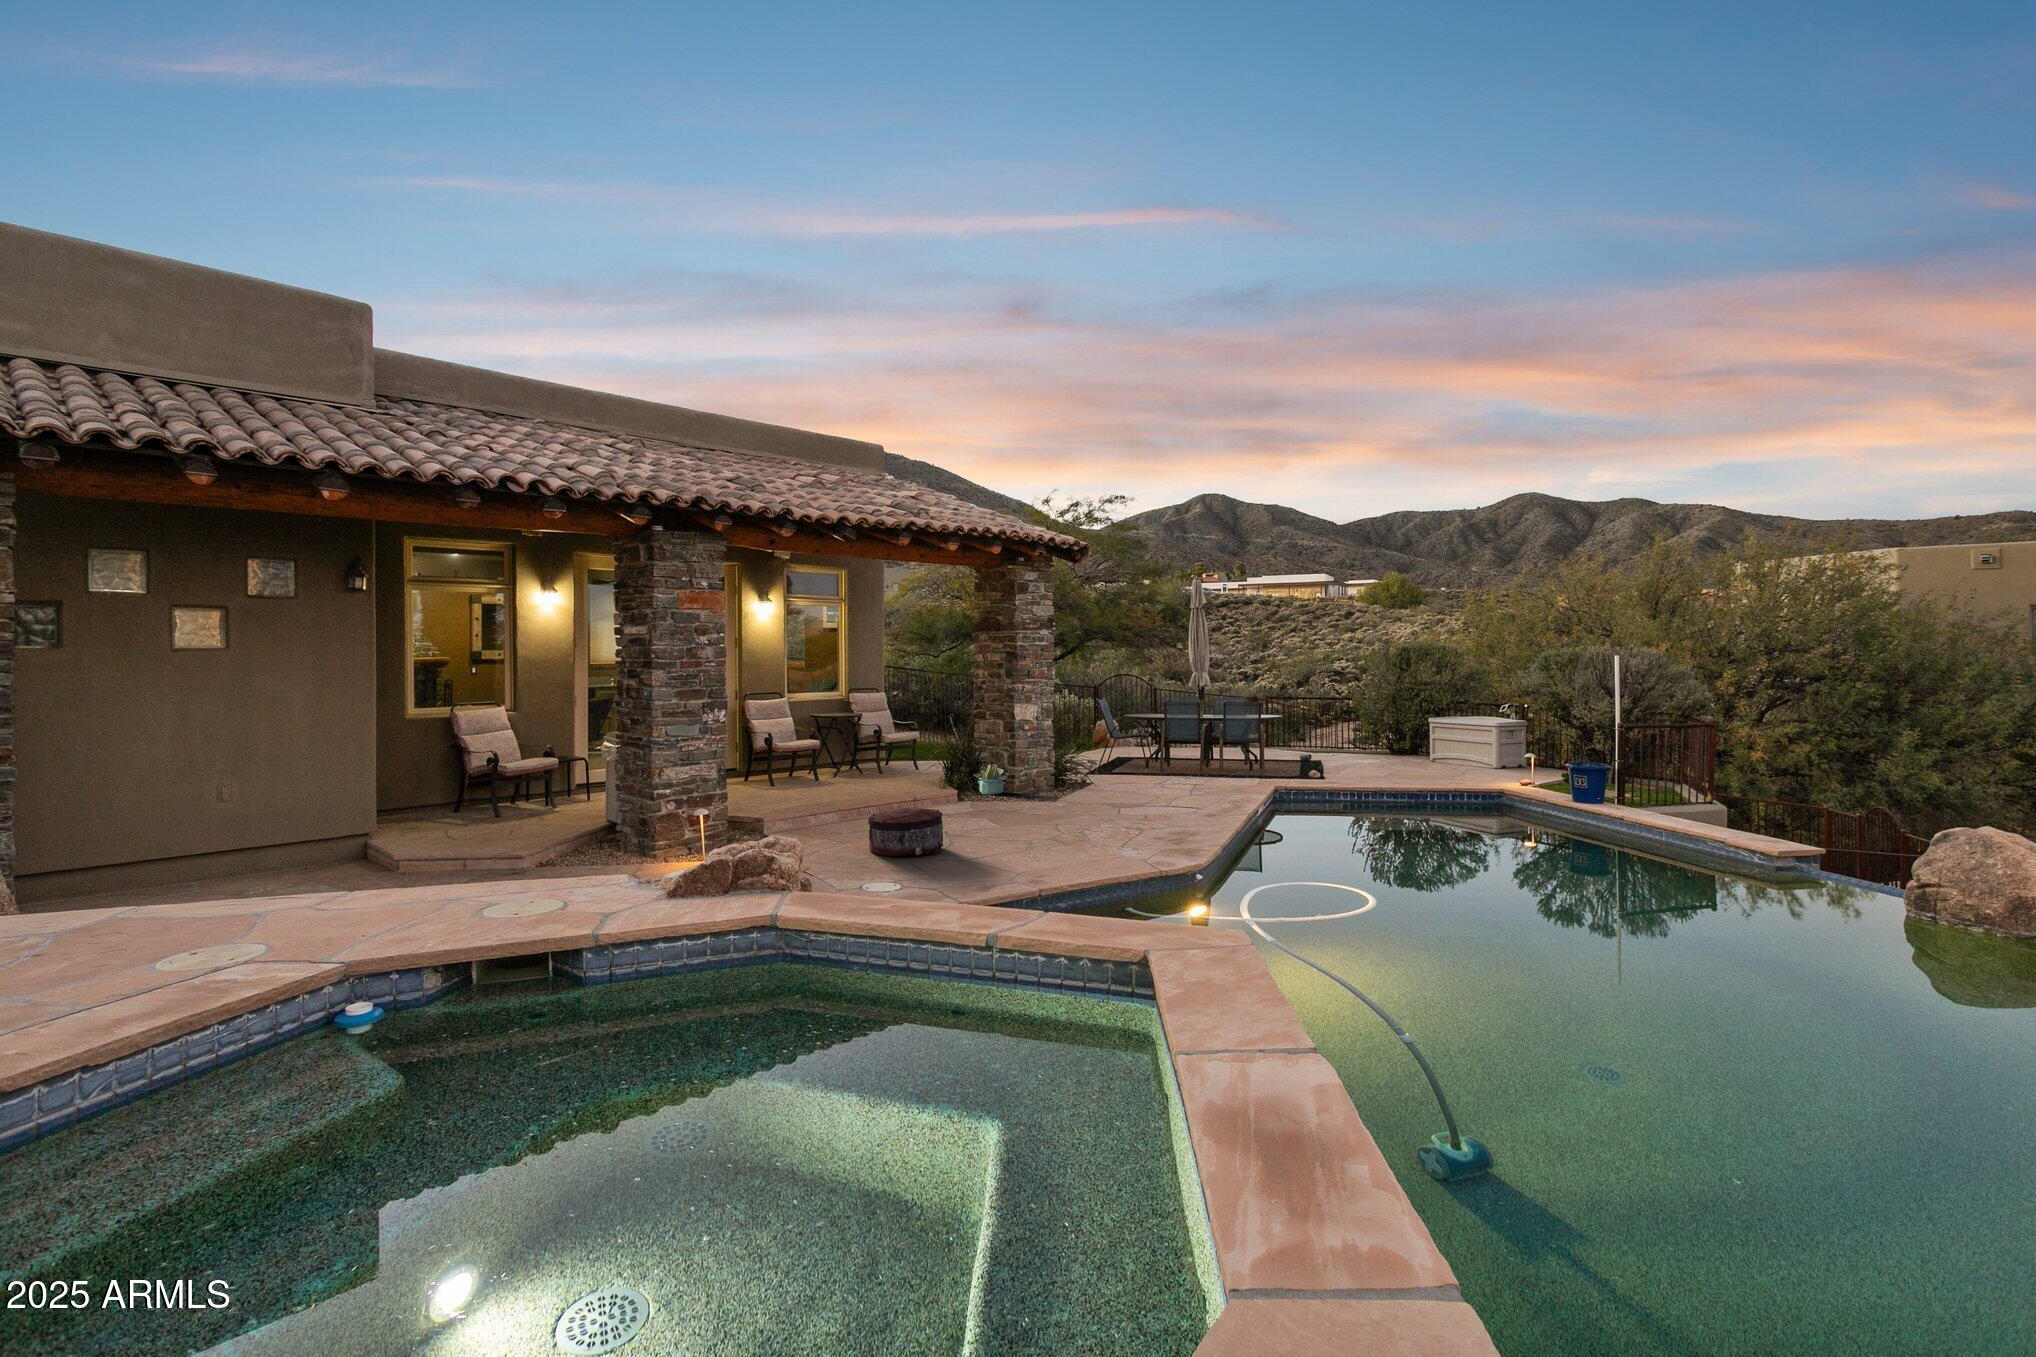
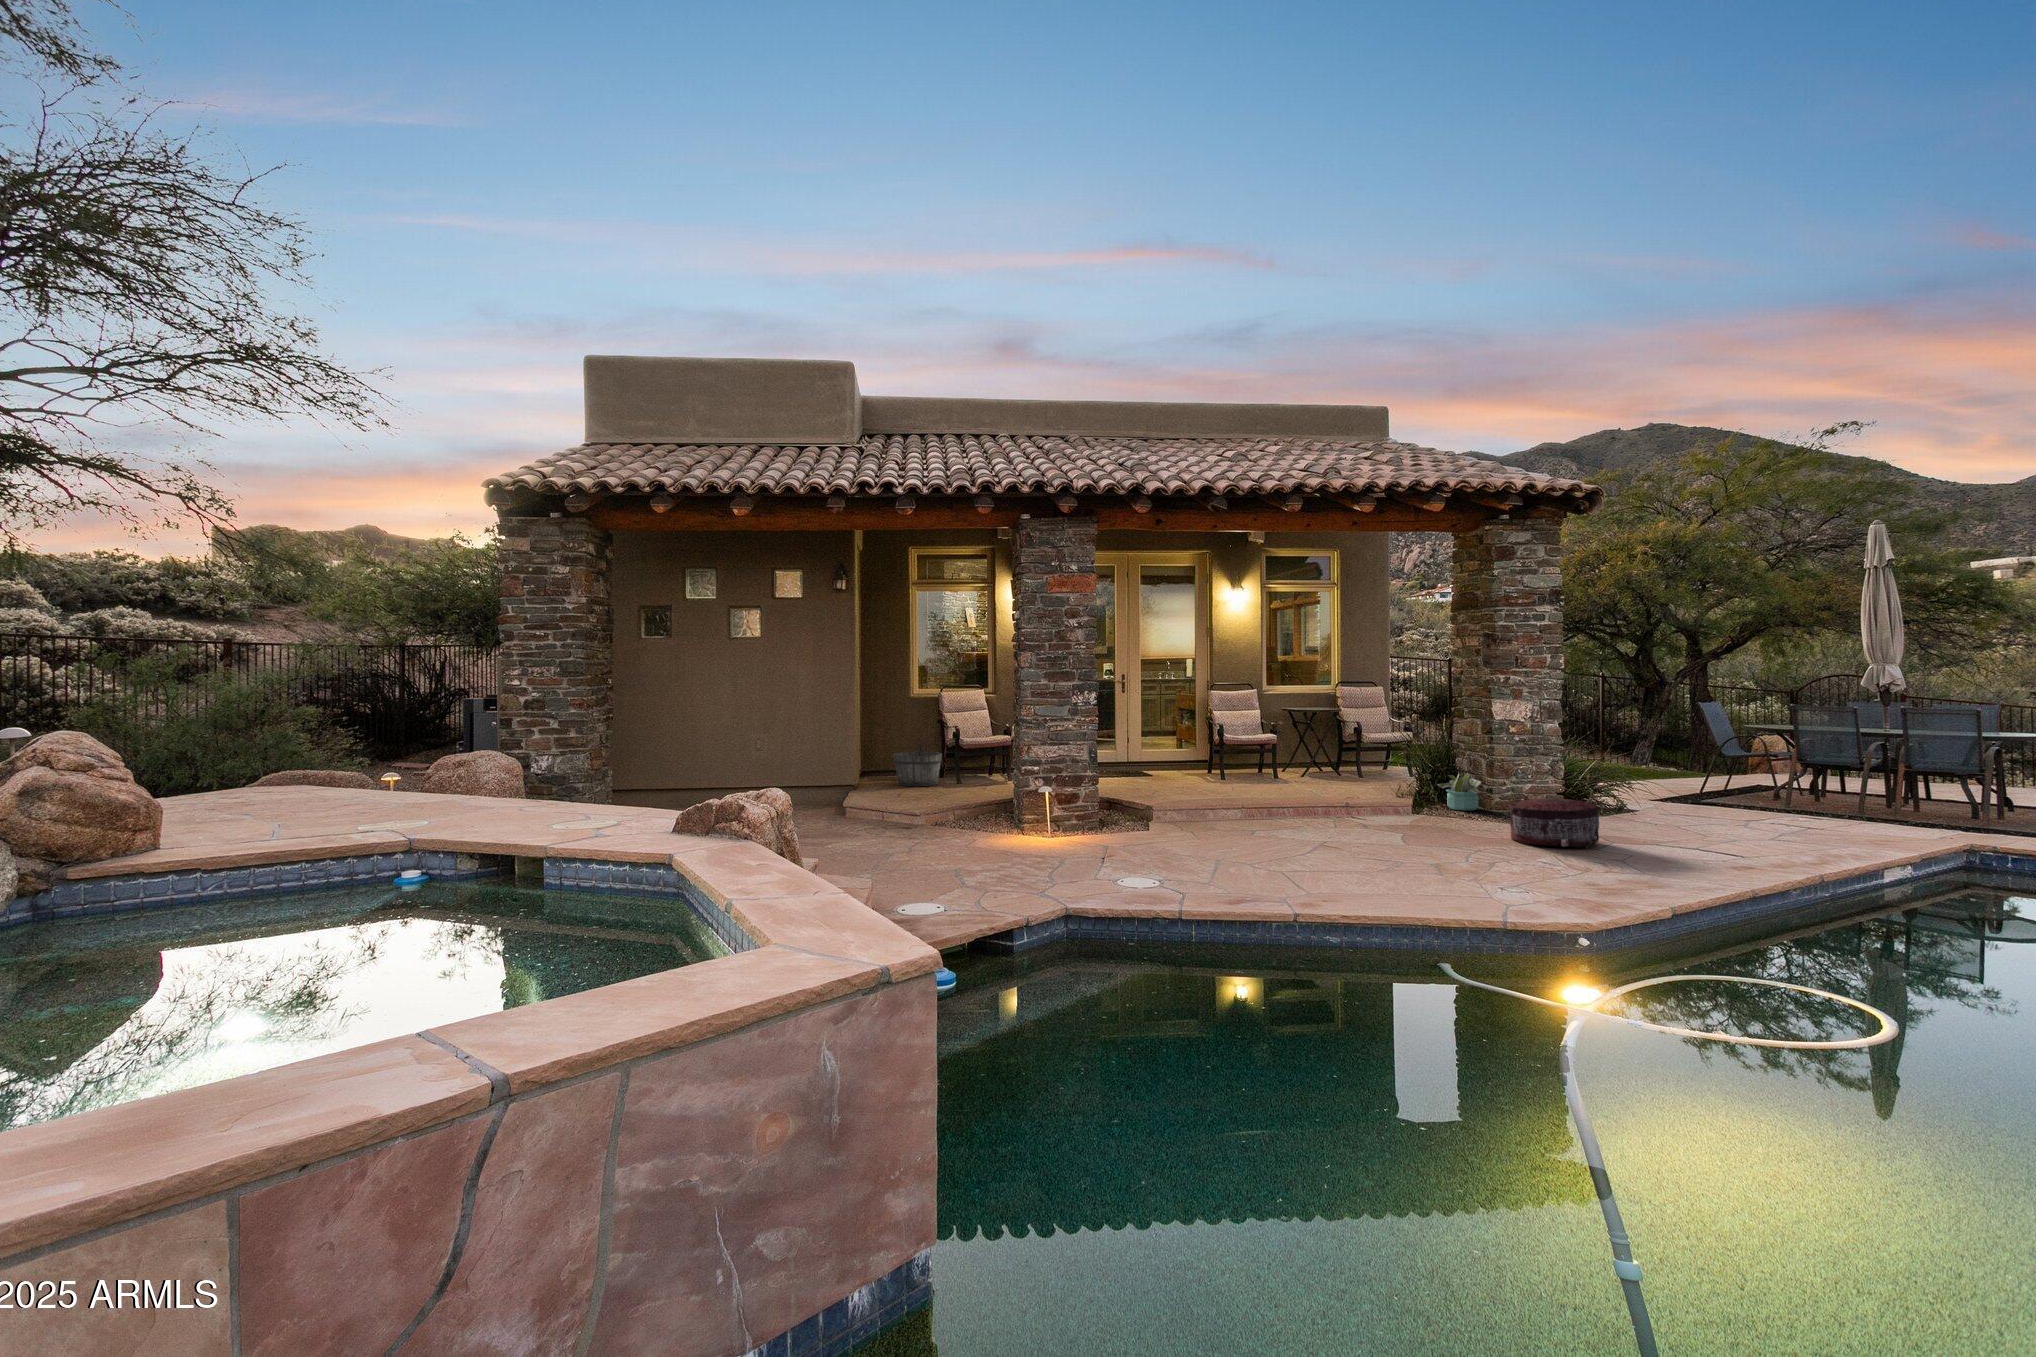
wooden bucket: none [397,771,468,825] -> present [893,743,943,786]
pouf: present [868,808,943,856] -> present [1509,798,1599,848]

